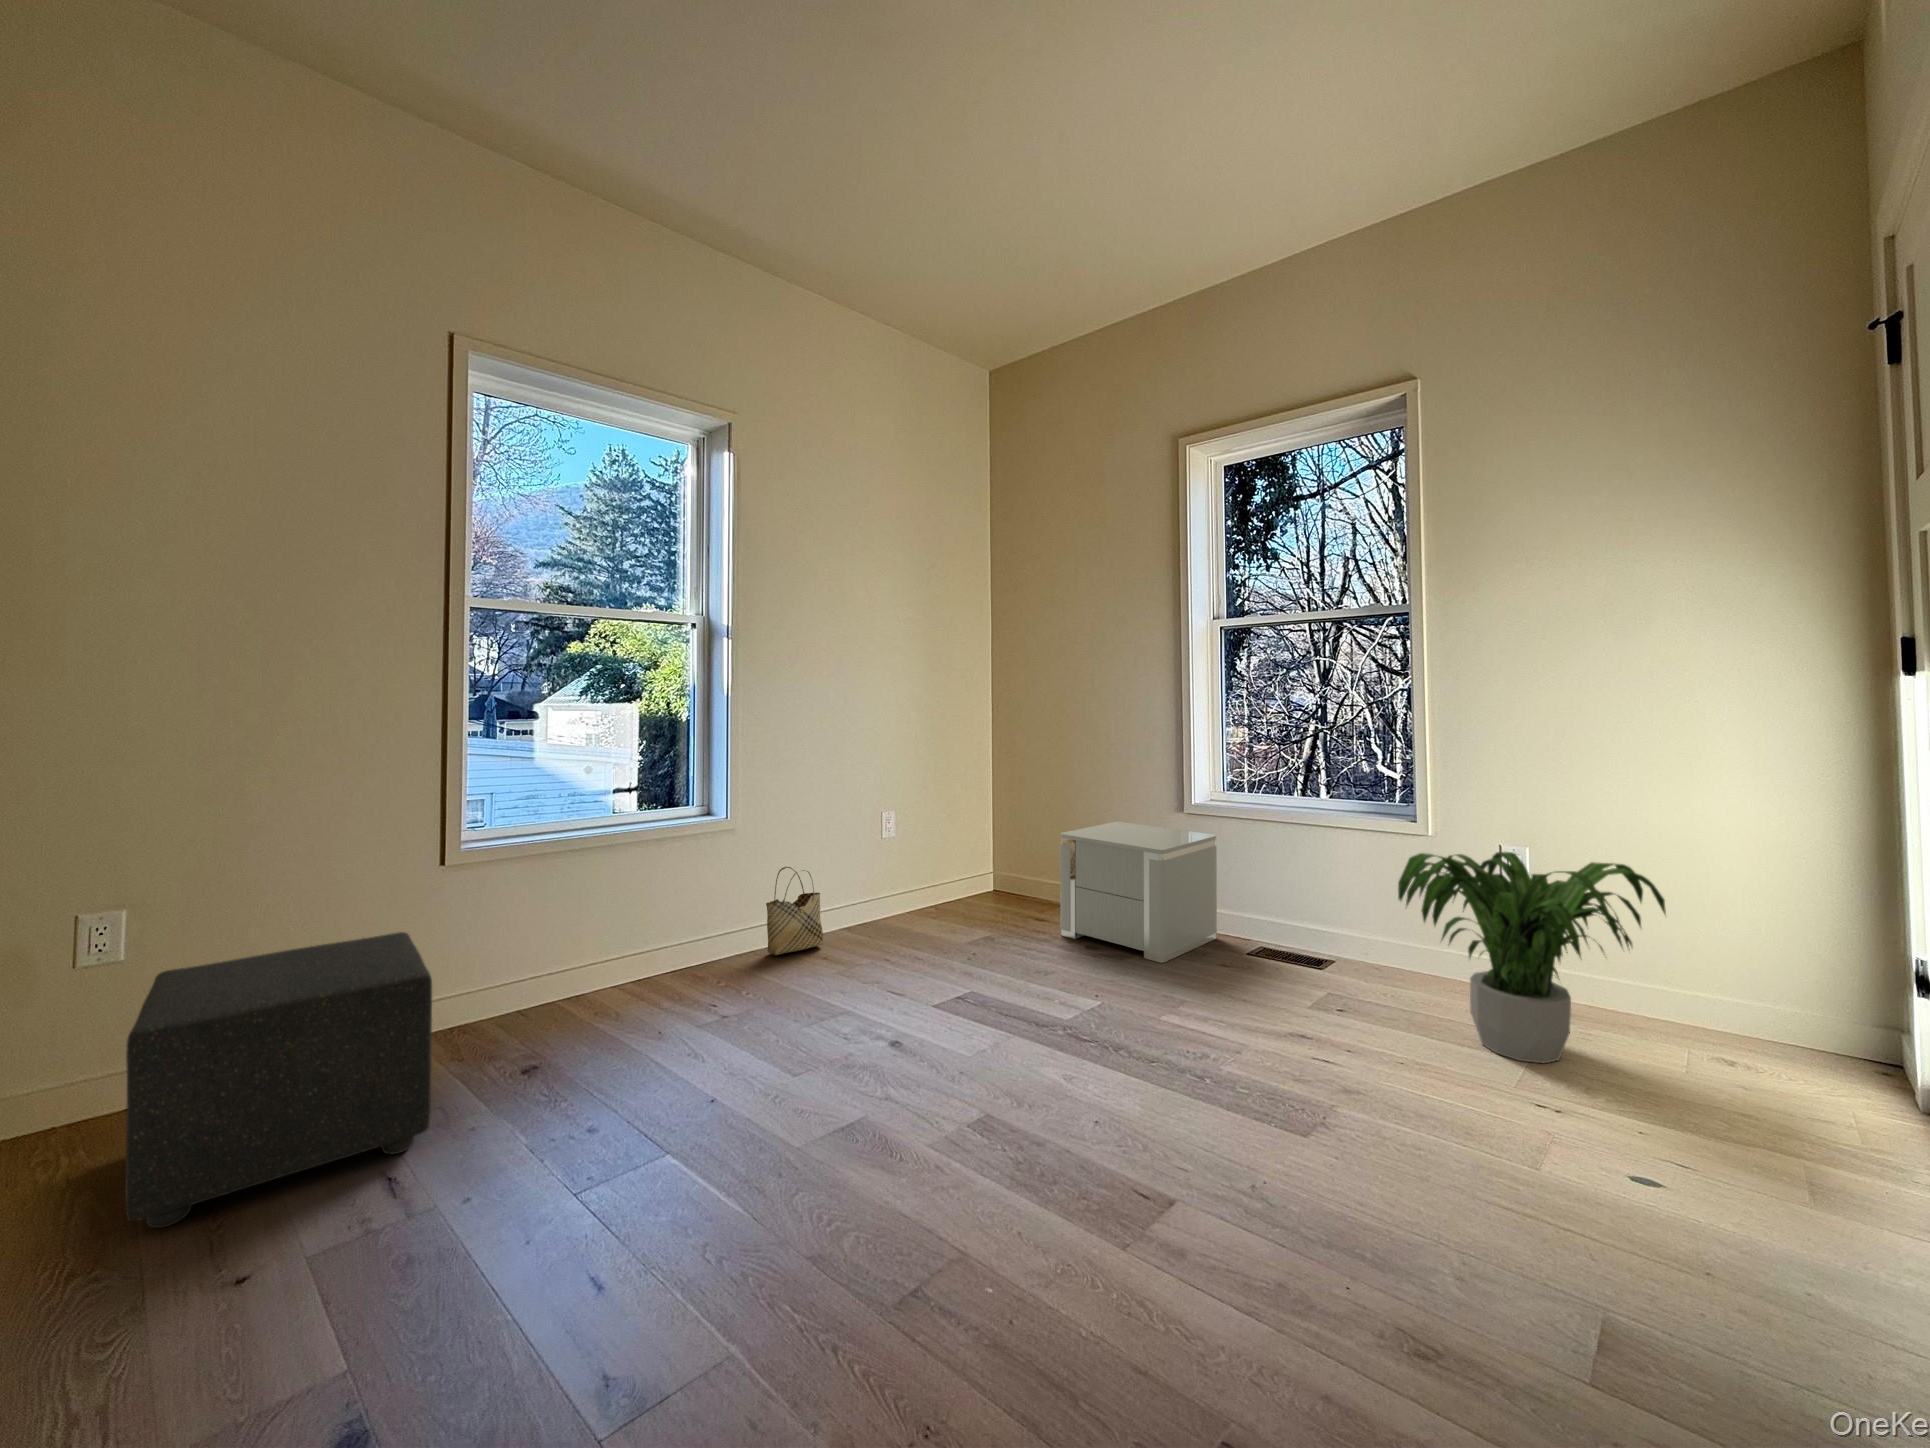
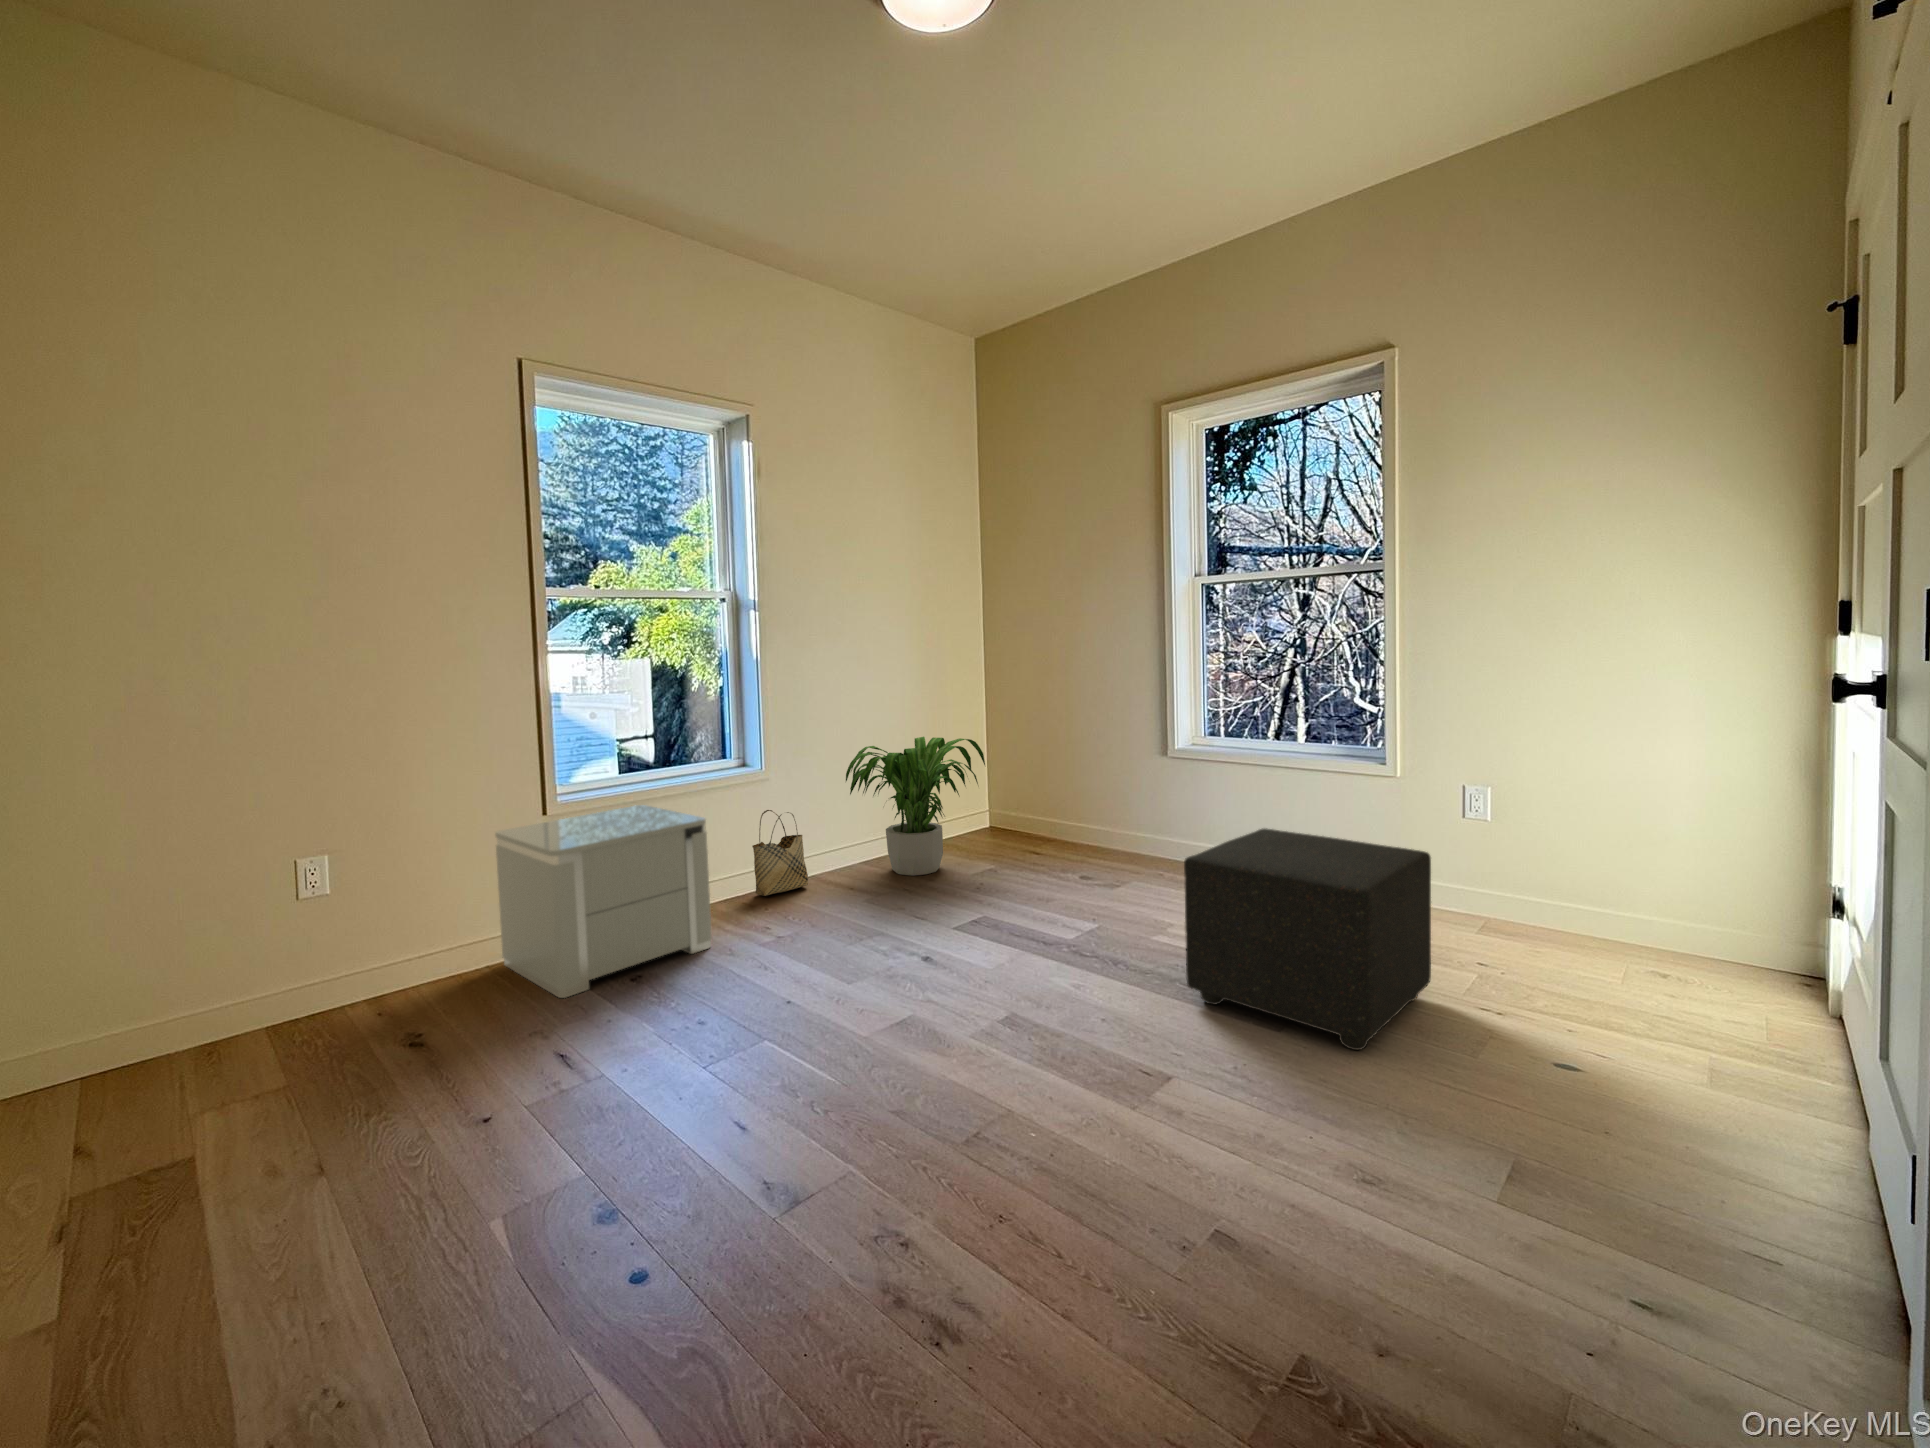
nightstand: present [1060,822,1217,963] -> present [495,805,712,998]
potted plant: present [1398,852,1666,1063] -> present [846,737,985,875]
ottoman: present [125,932,432,1228] -> present [1184,828,1431,1050]

